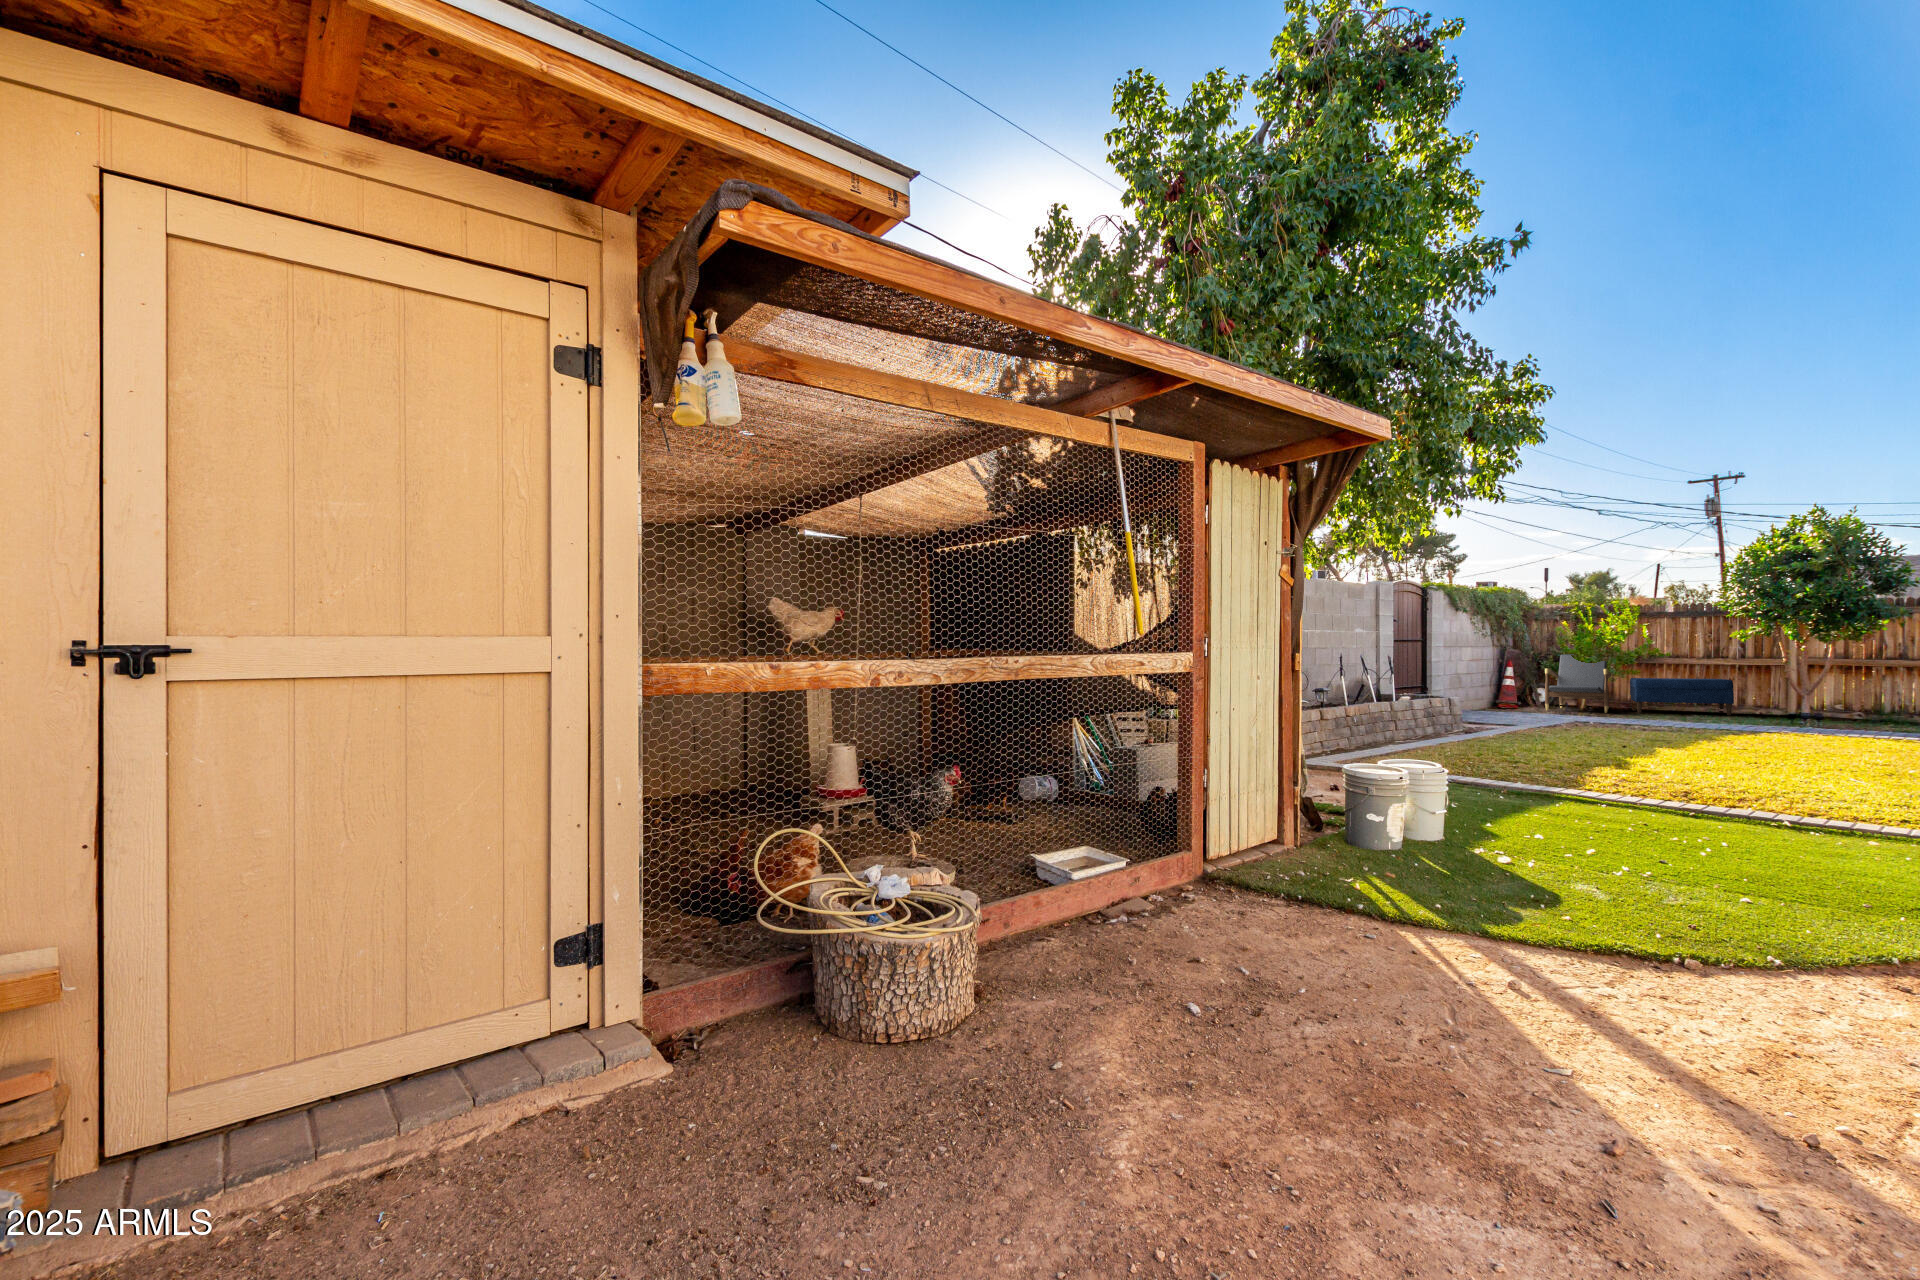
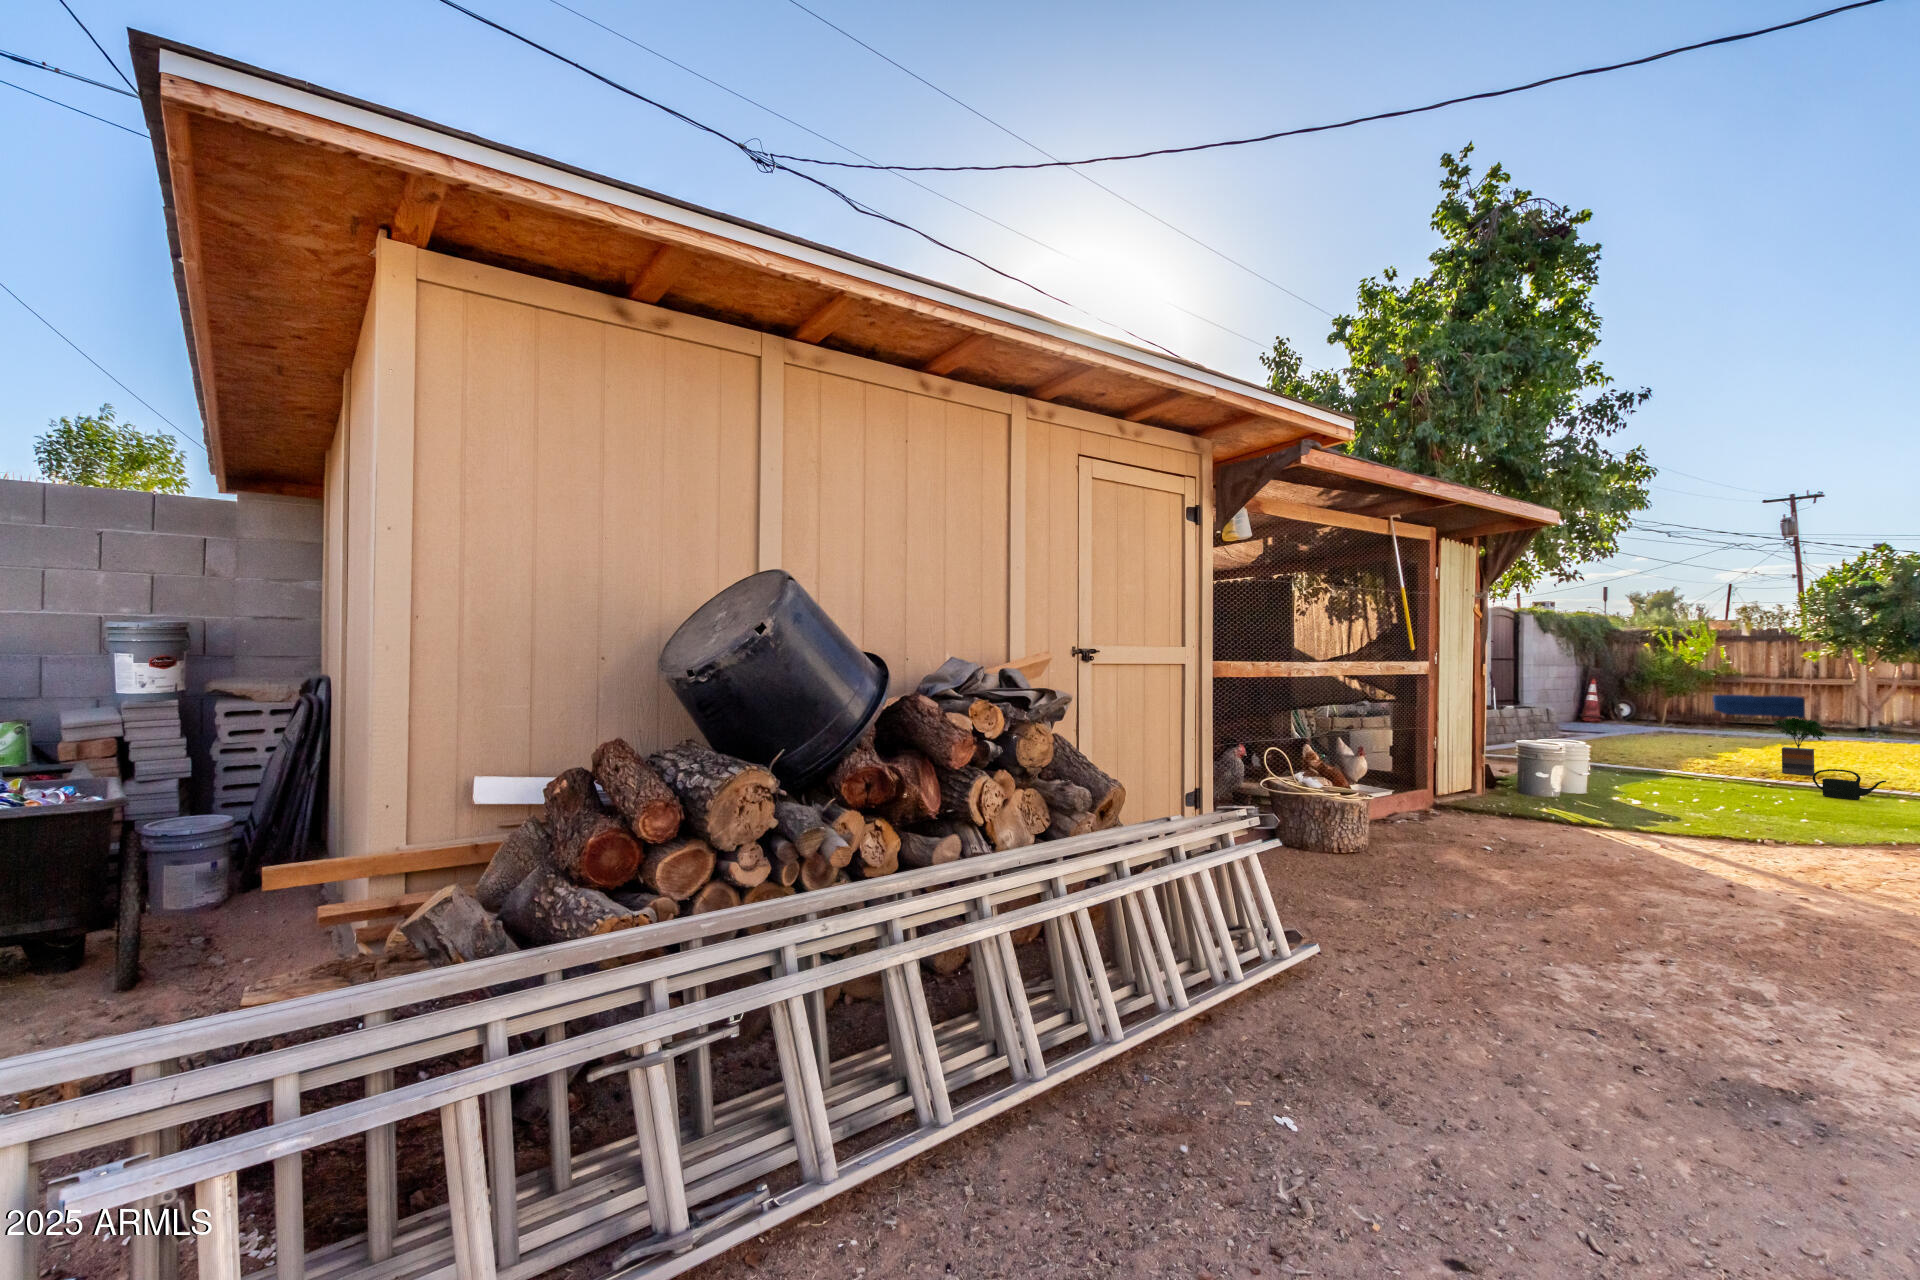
lounge chair: present [1545,655,1611,713] -> none [1631,673,1691,723]
potted tree: none [1695,716,1767,795] -> present [1774,718,1826,775]
watering can: none [1749,798,1851,843] -> present [1813,769,1886,800]

